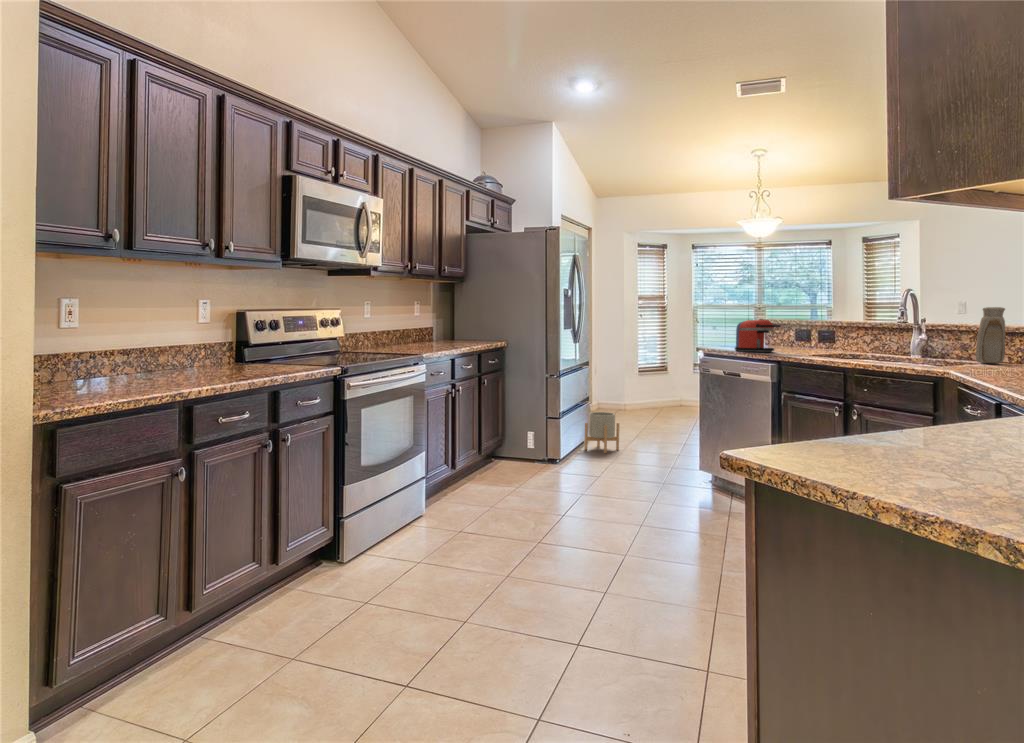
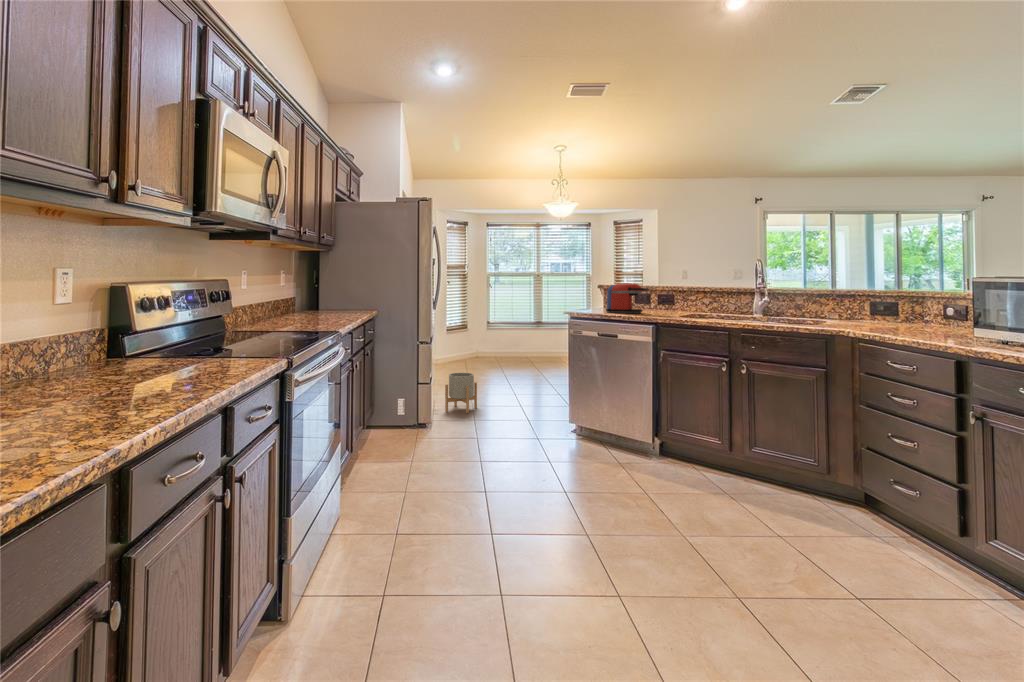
vase: present [976,307,1005,363] -> none [817,275,840,321]

